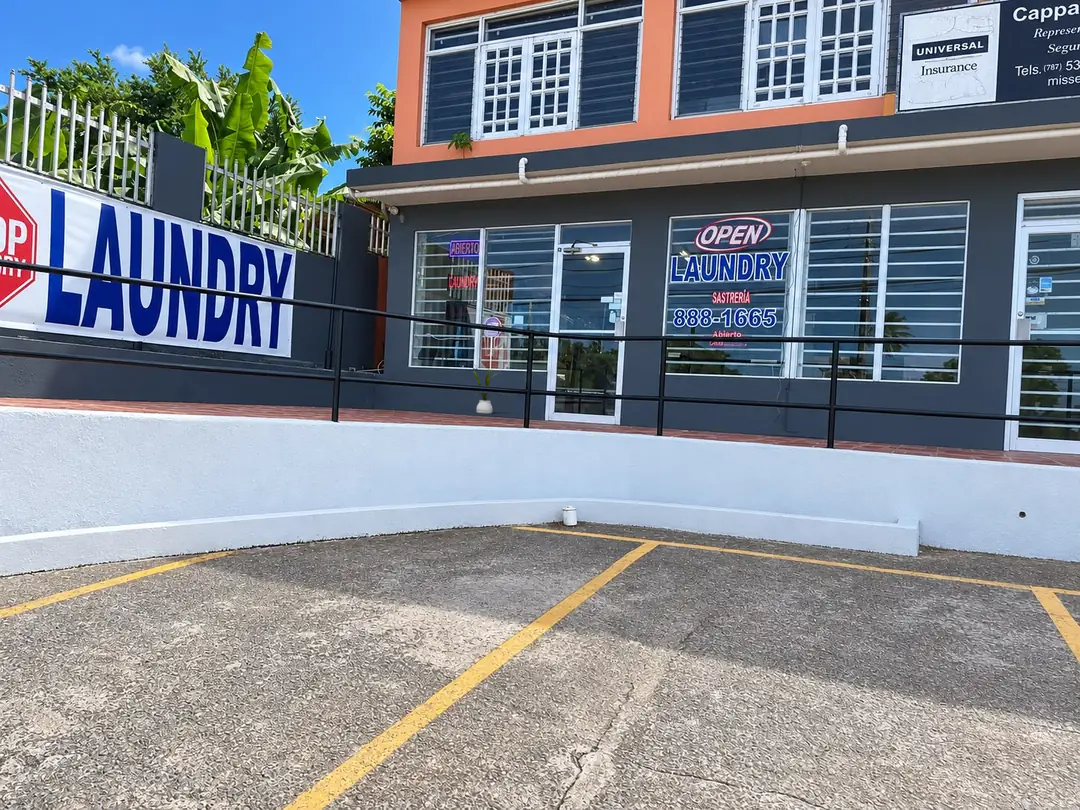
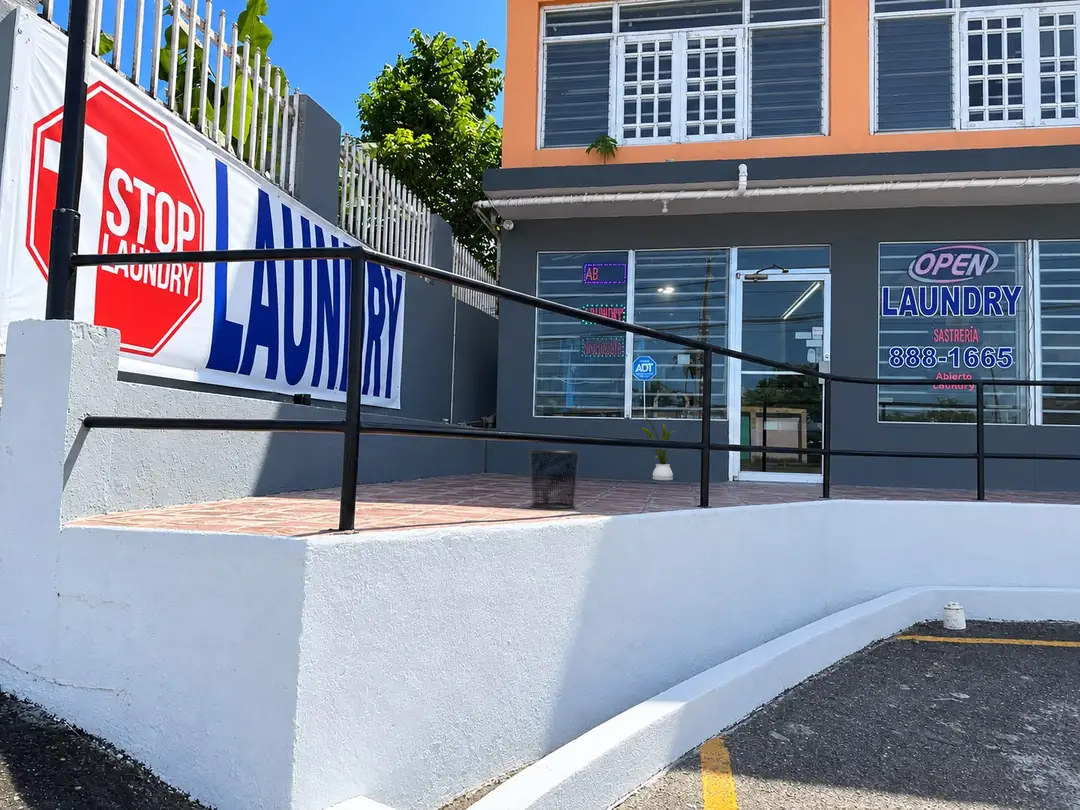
waste bin: none [181,378,219,417] -> present [529,450,580,509]

